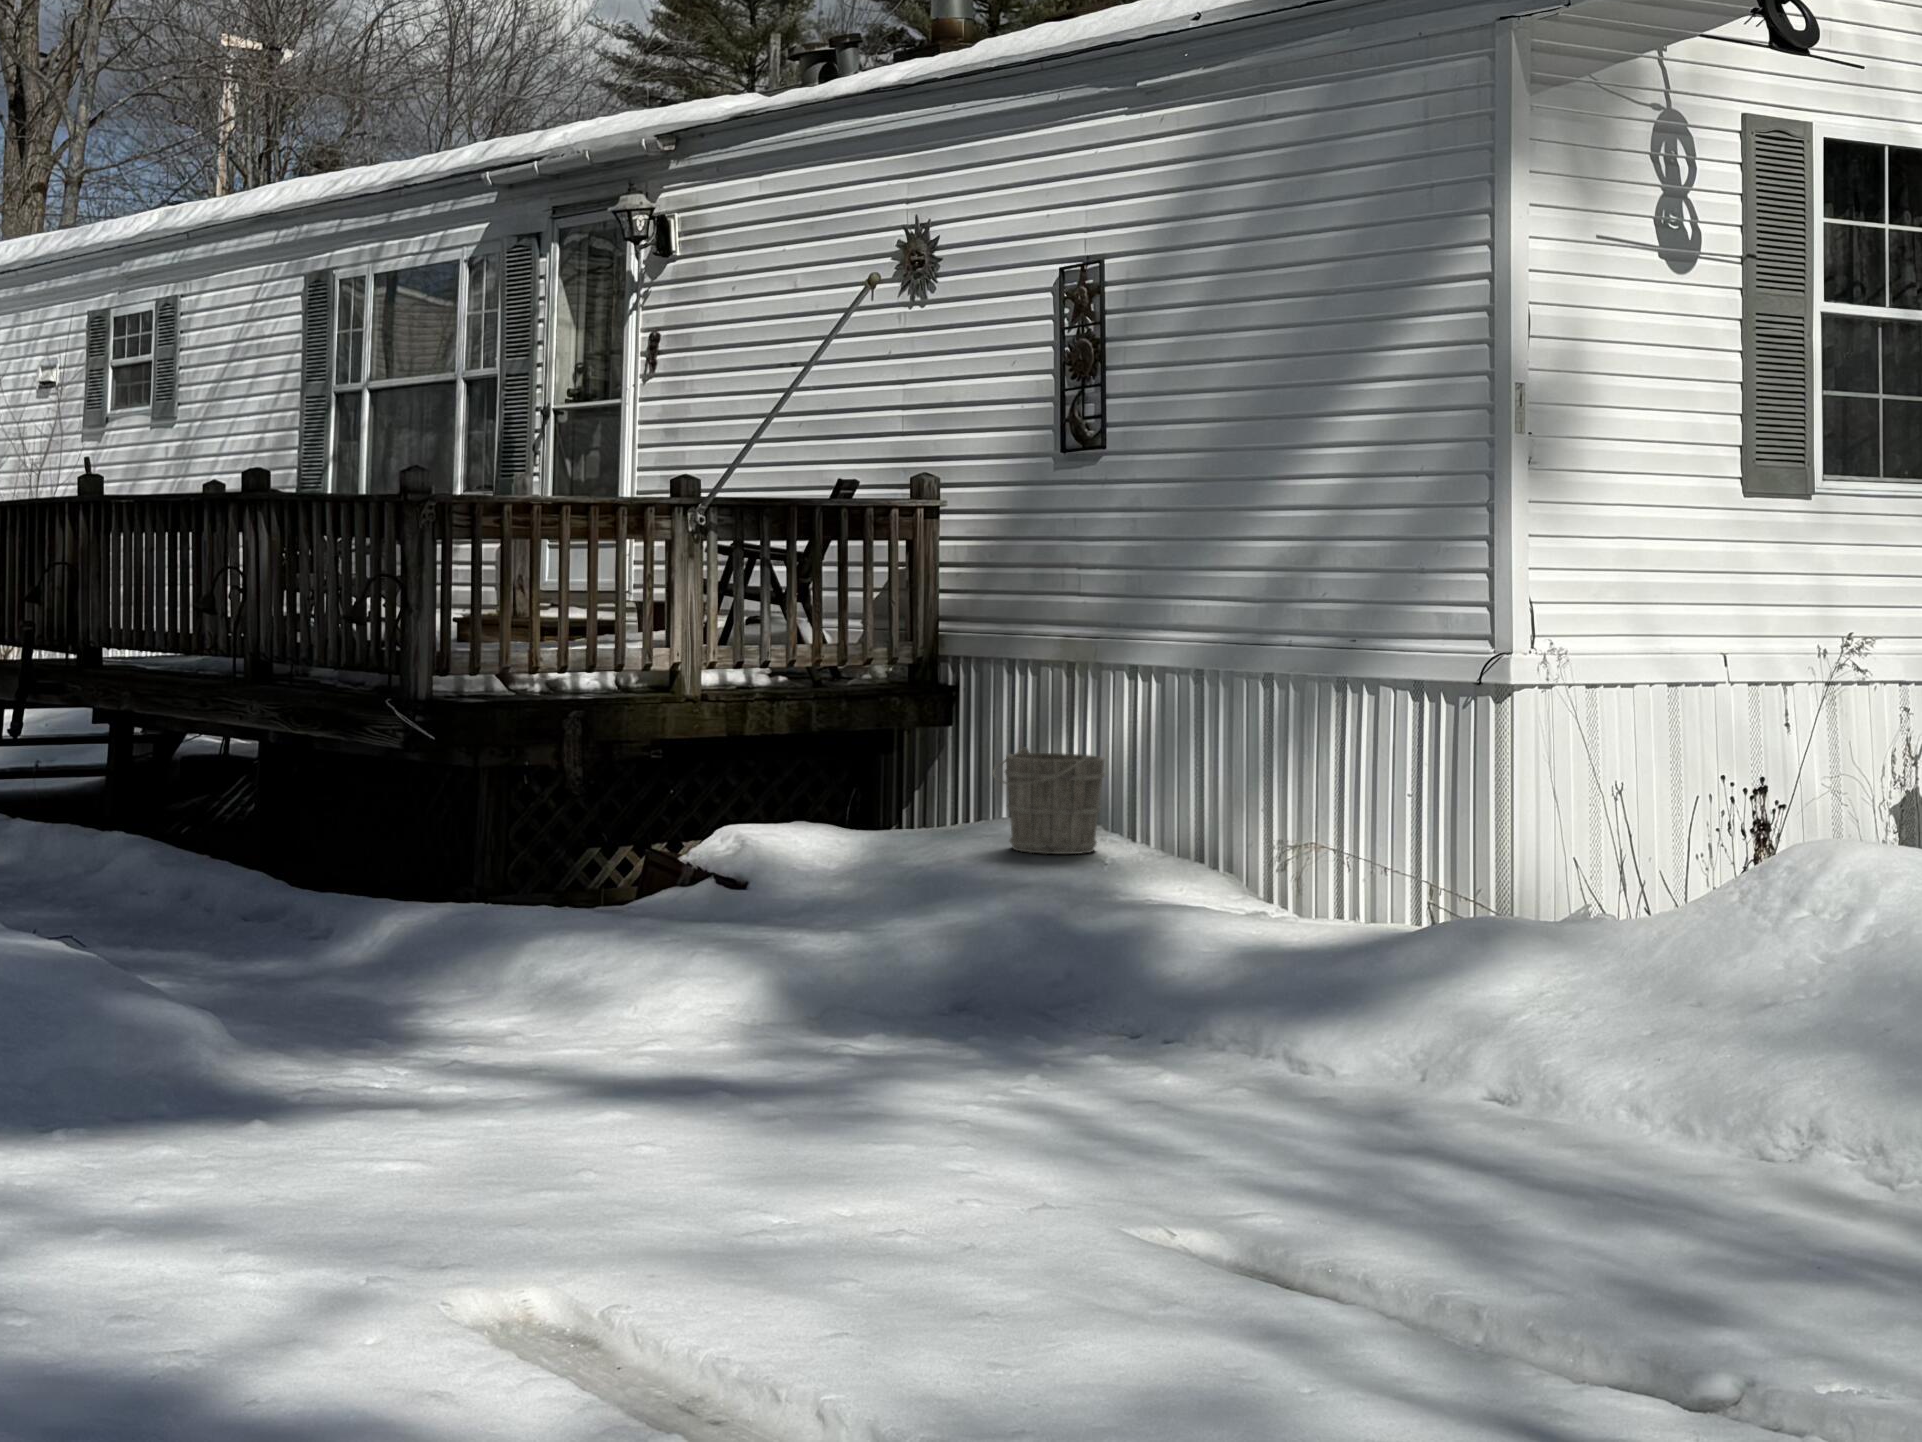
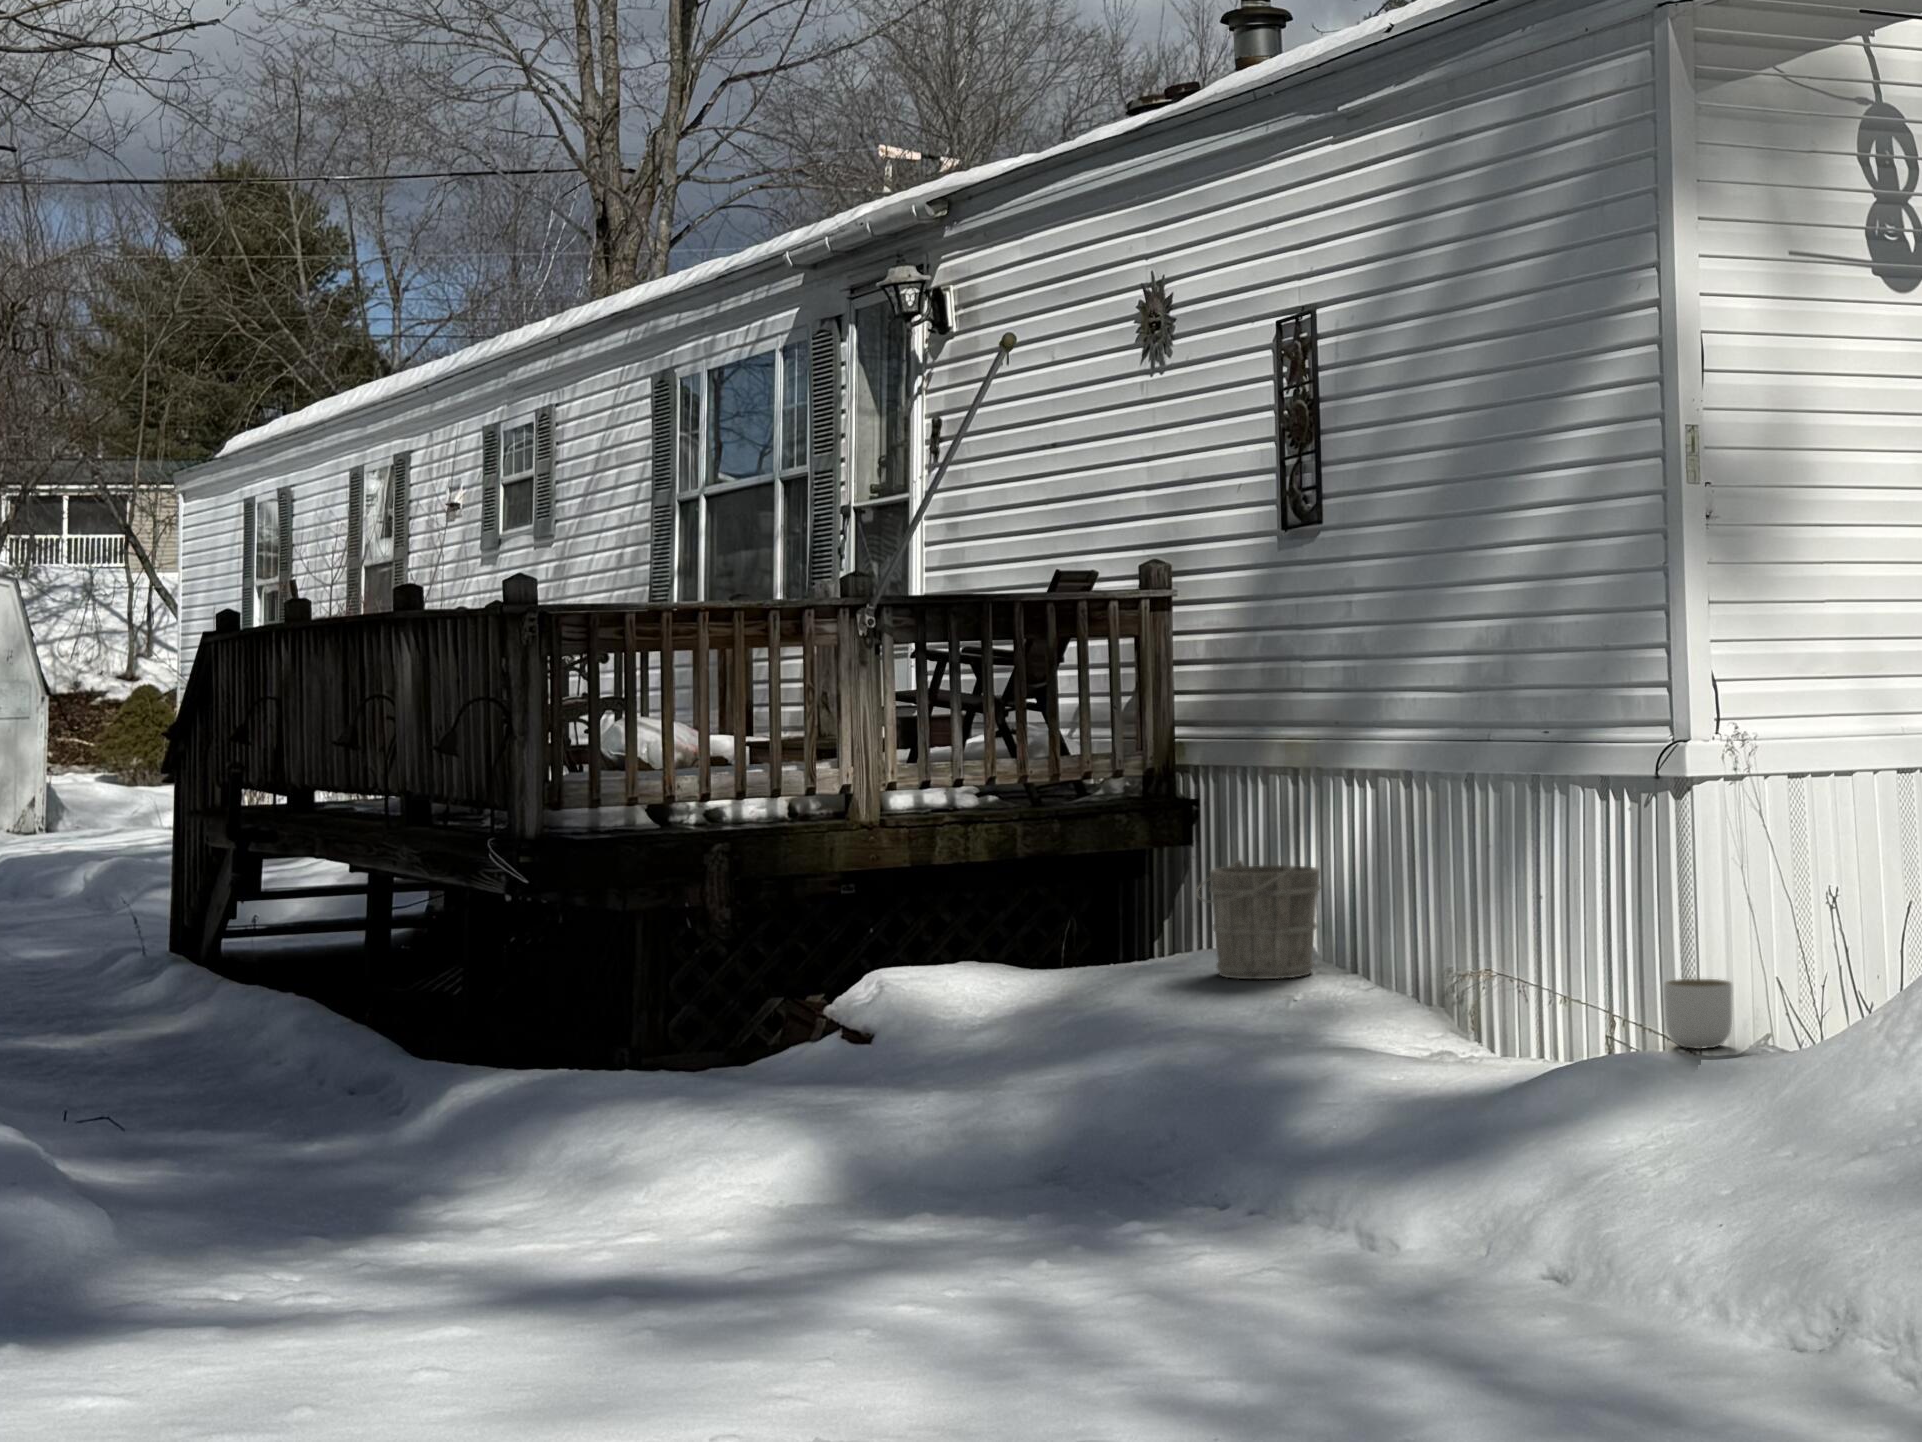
planter: none [1494,862,1555,922] -> present [1664,979,1733,1049]

